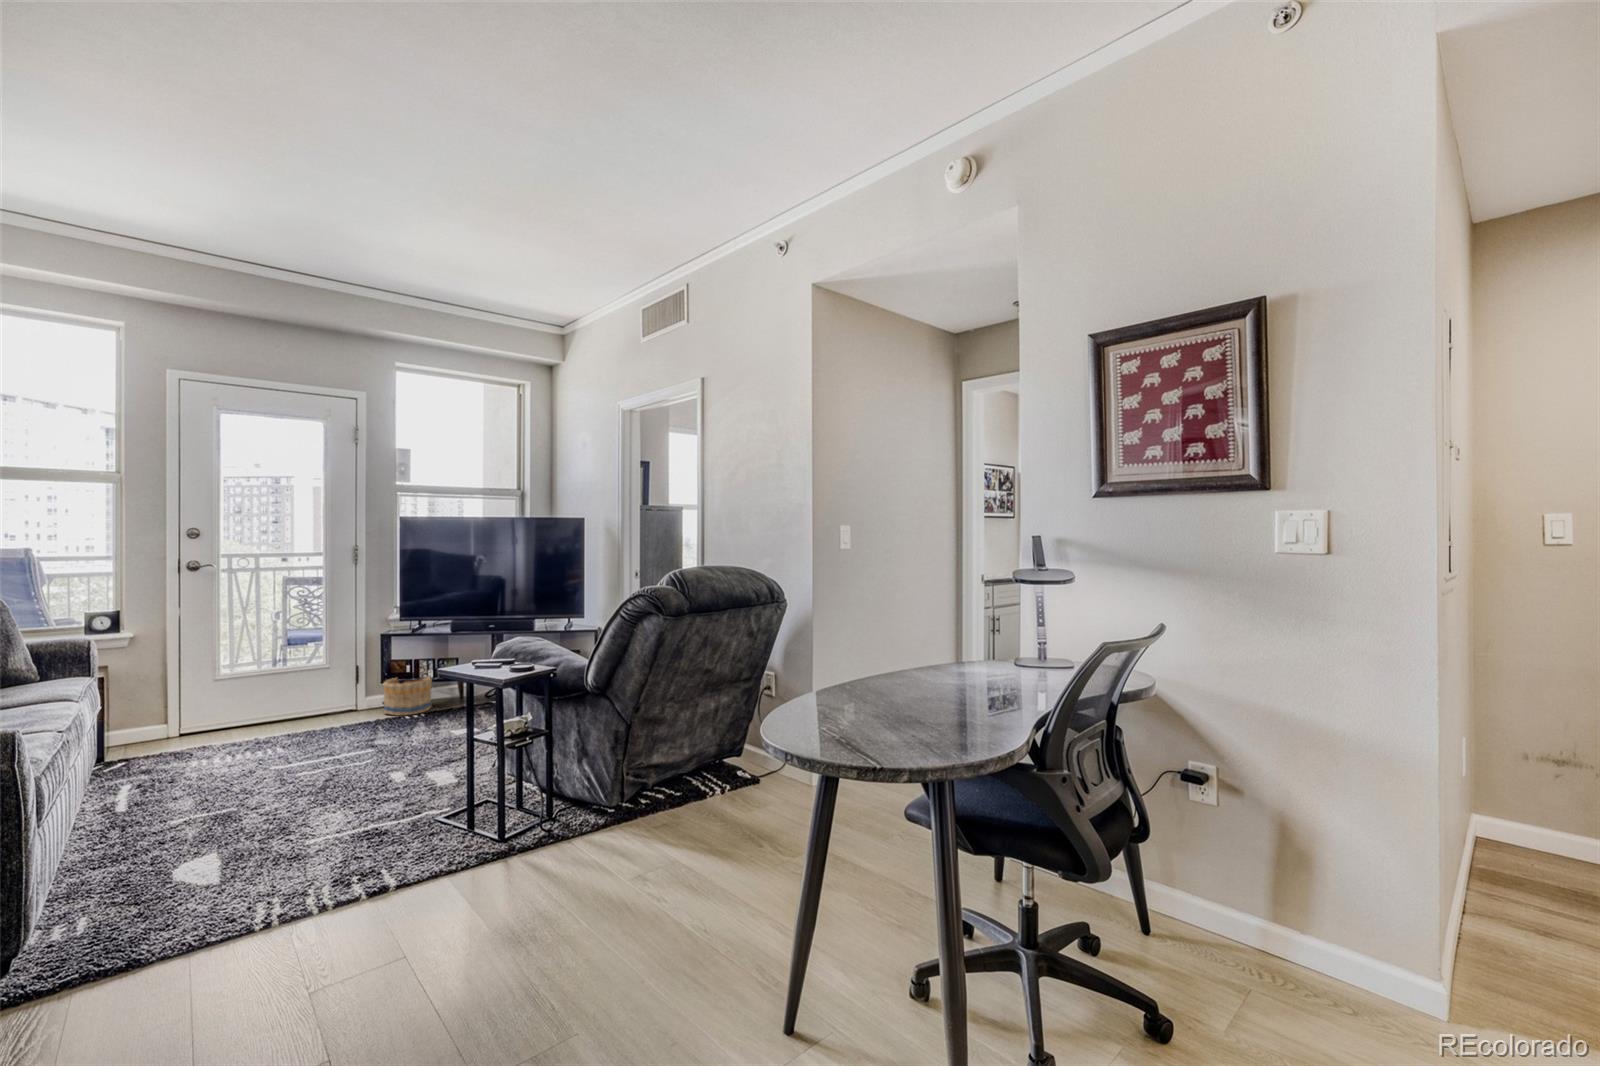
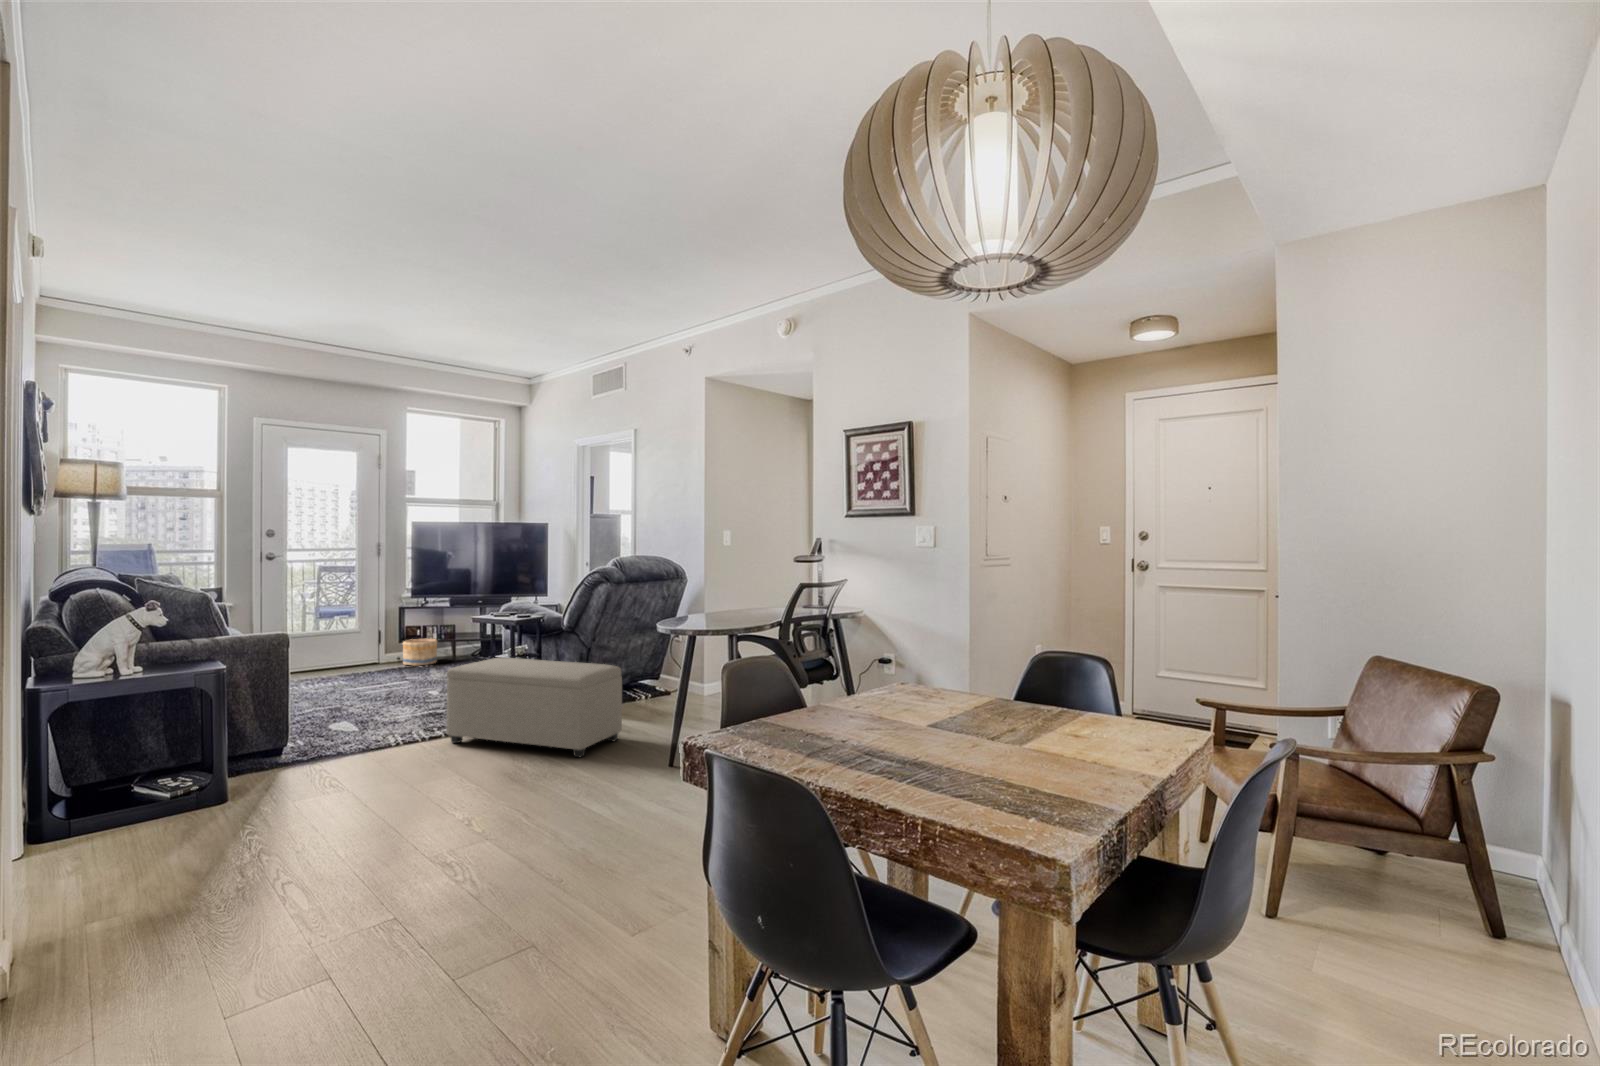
ottoman: none [355,751,687,998] -> present [447,658,622,757]

